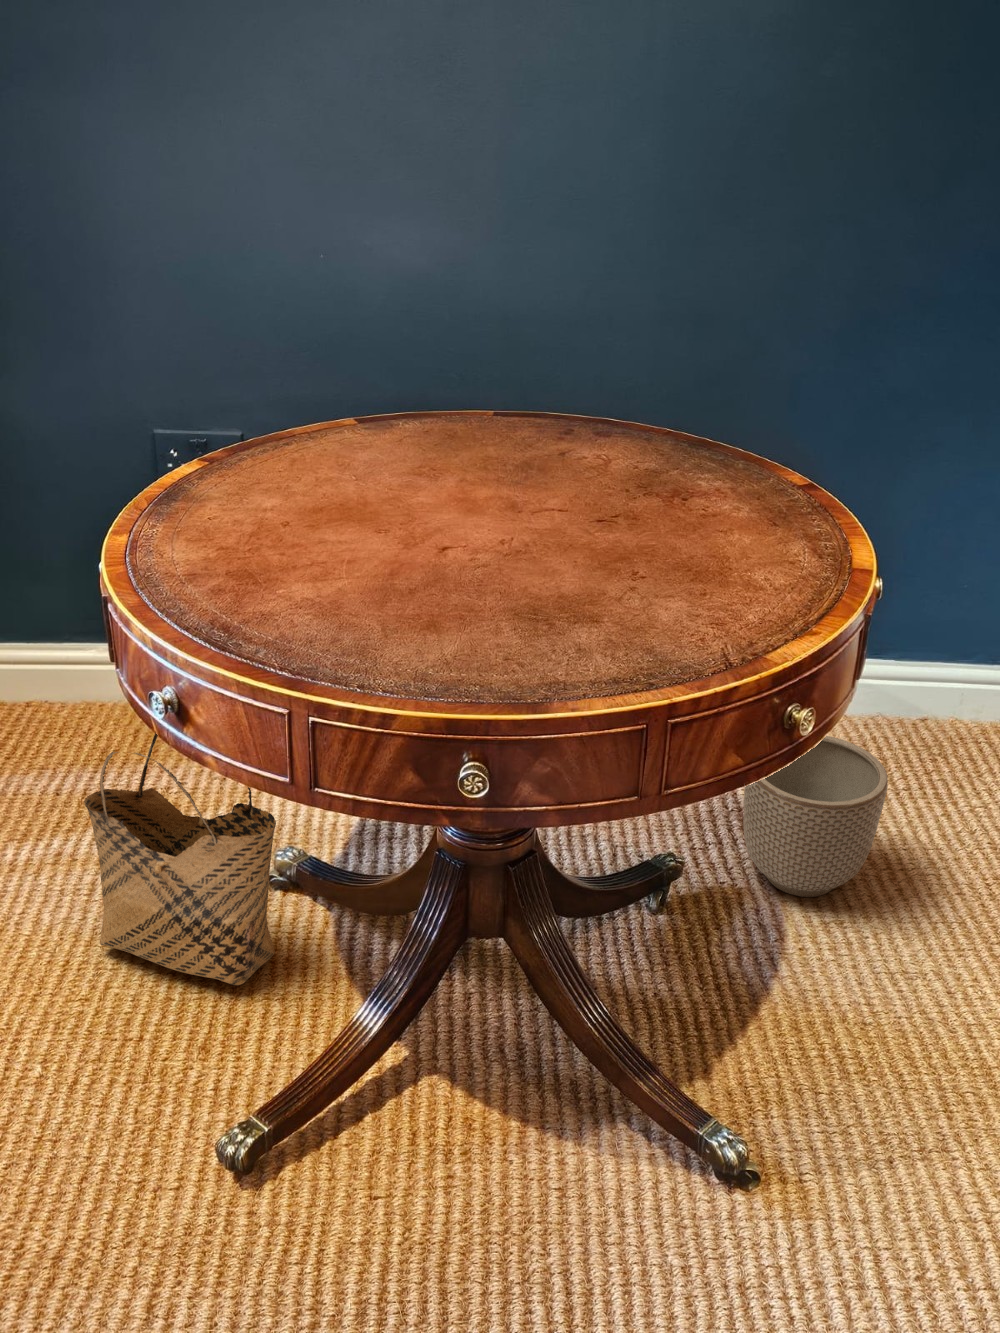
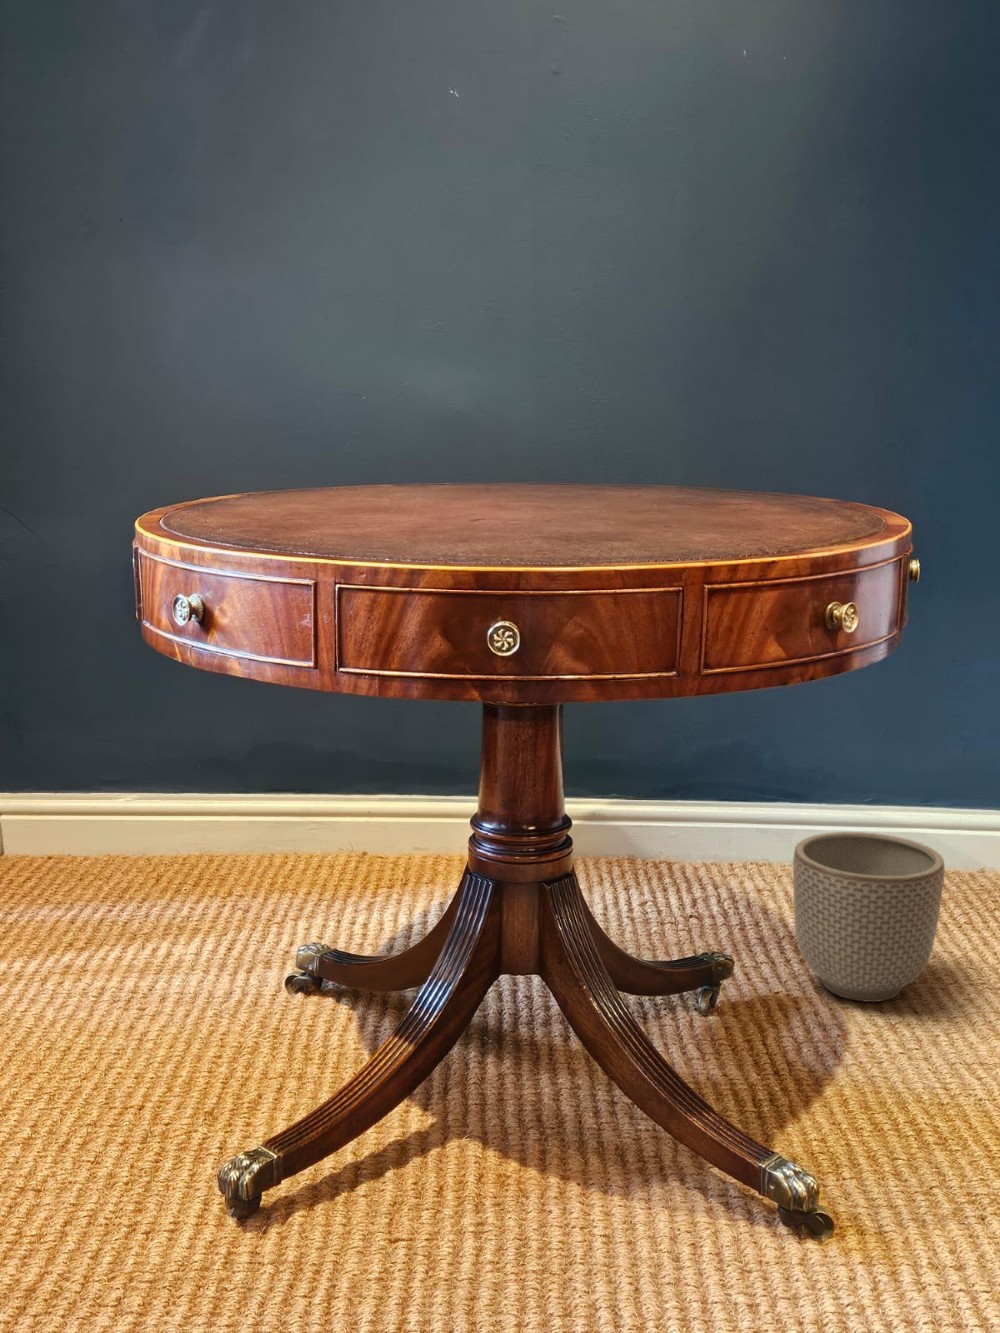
woven basket: present [84,733,276,985] -> none [103,757,300,1061]

